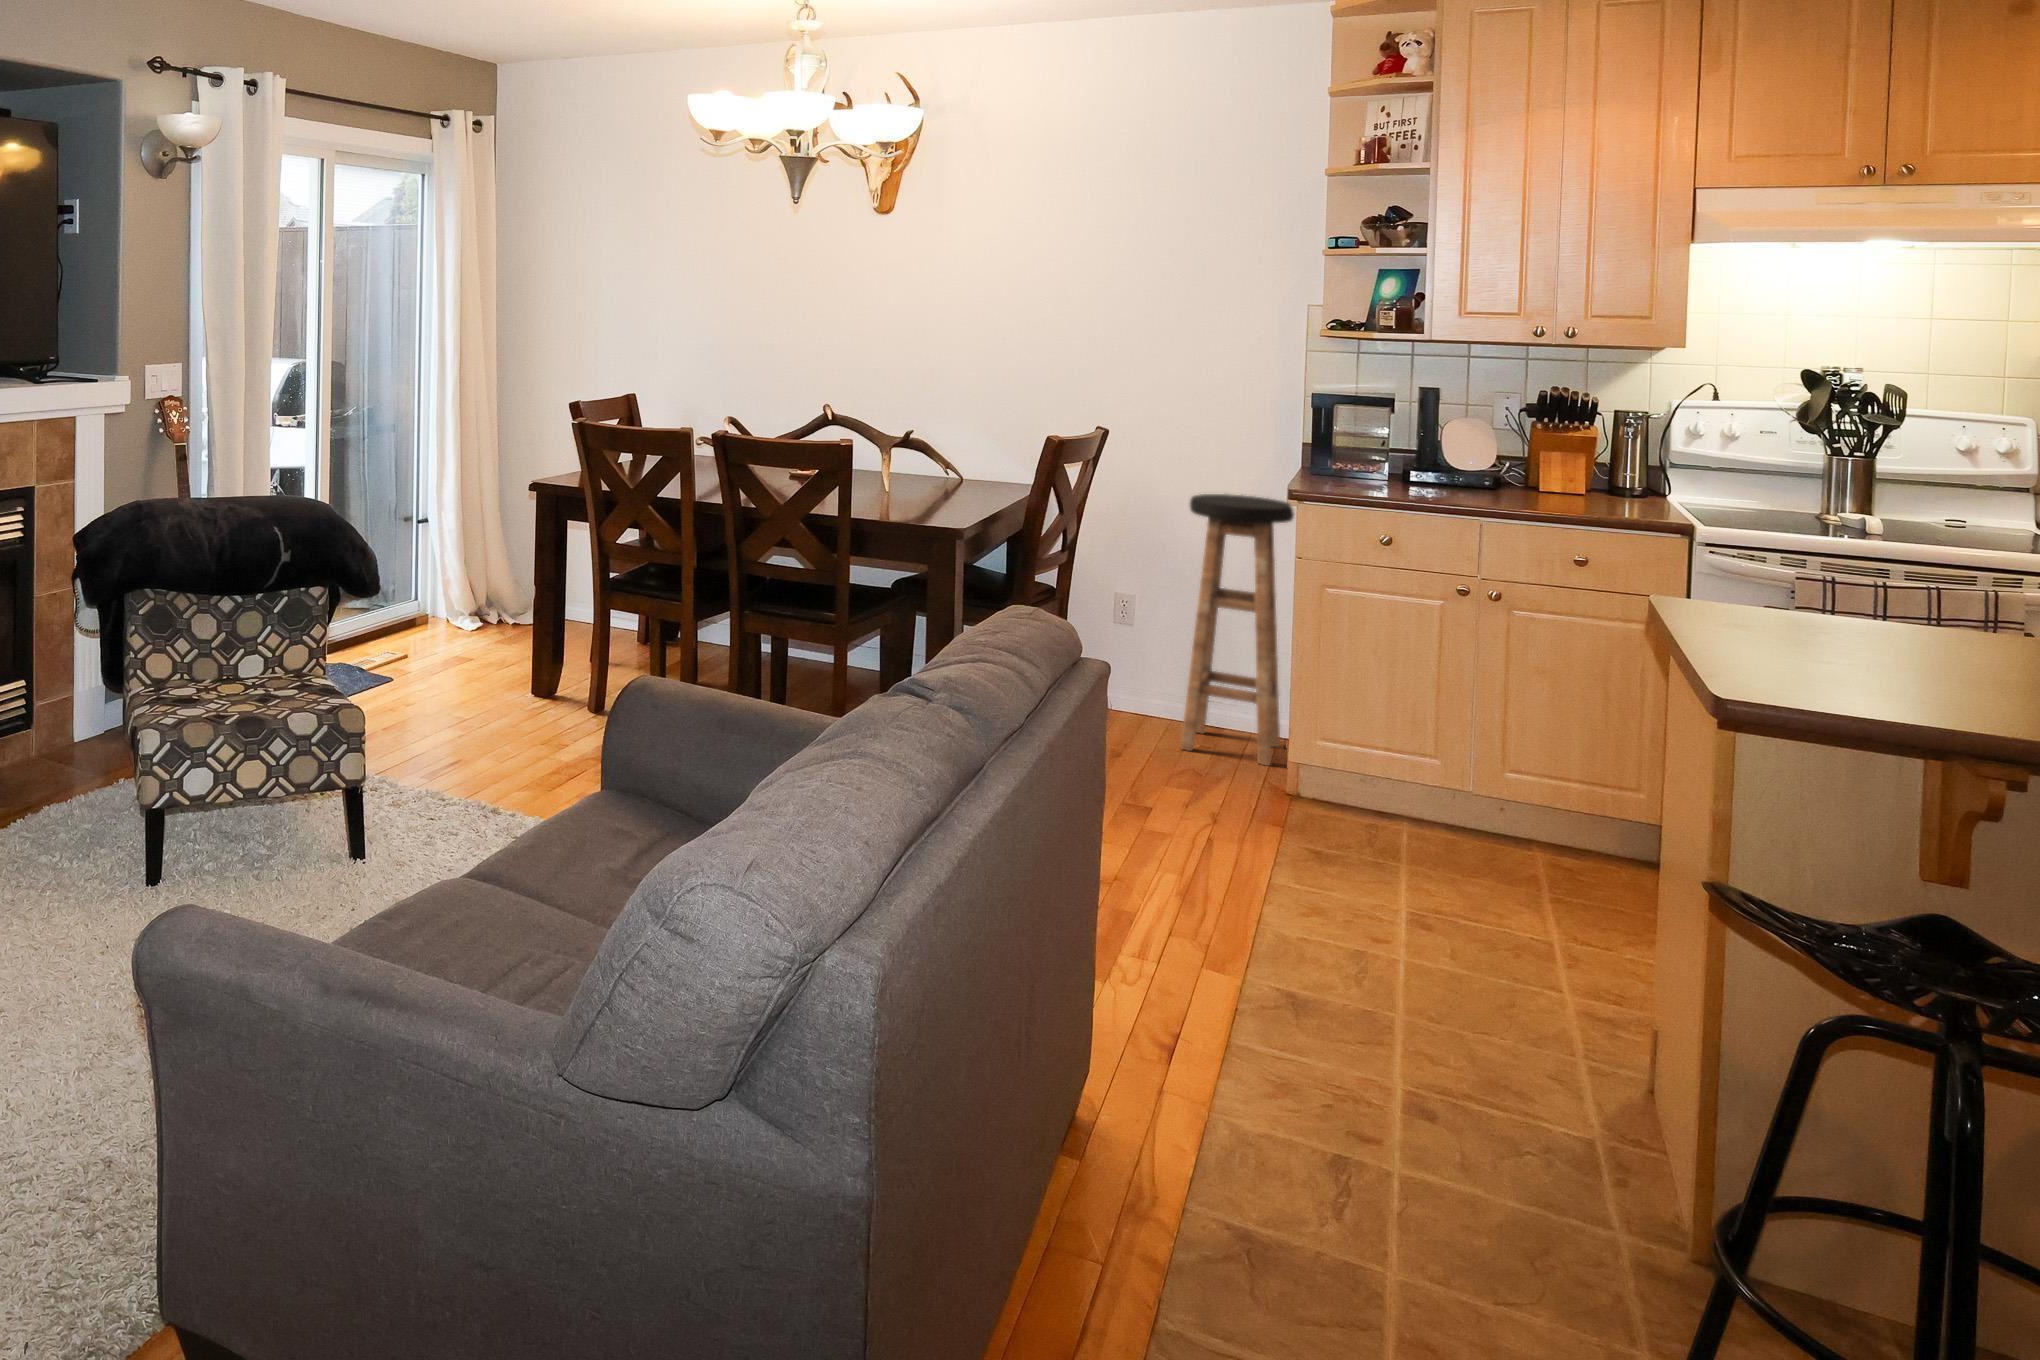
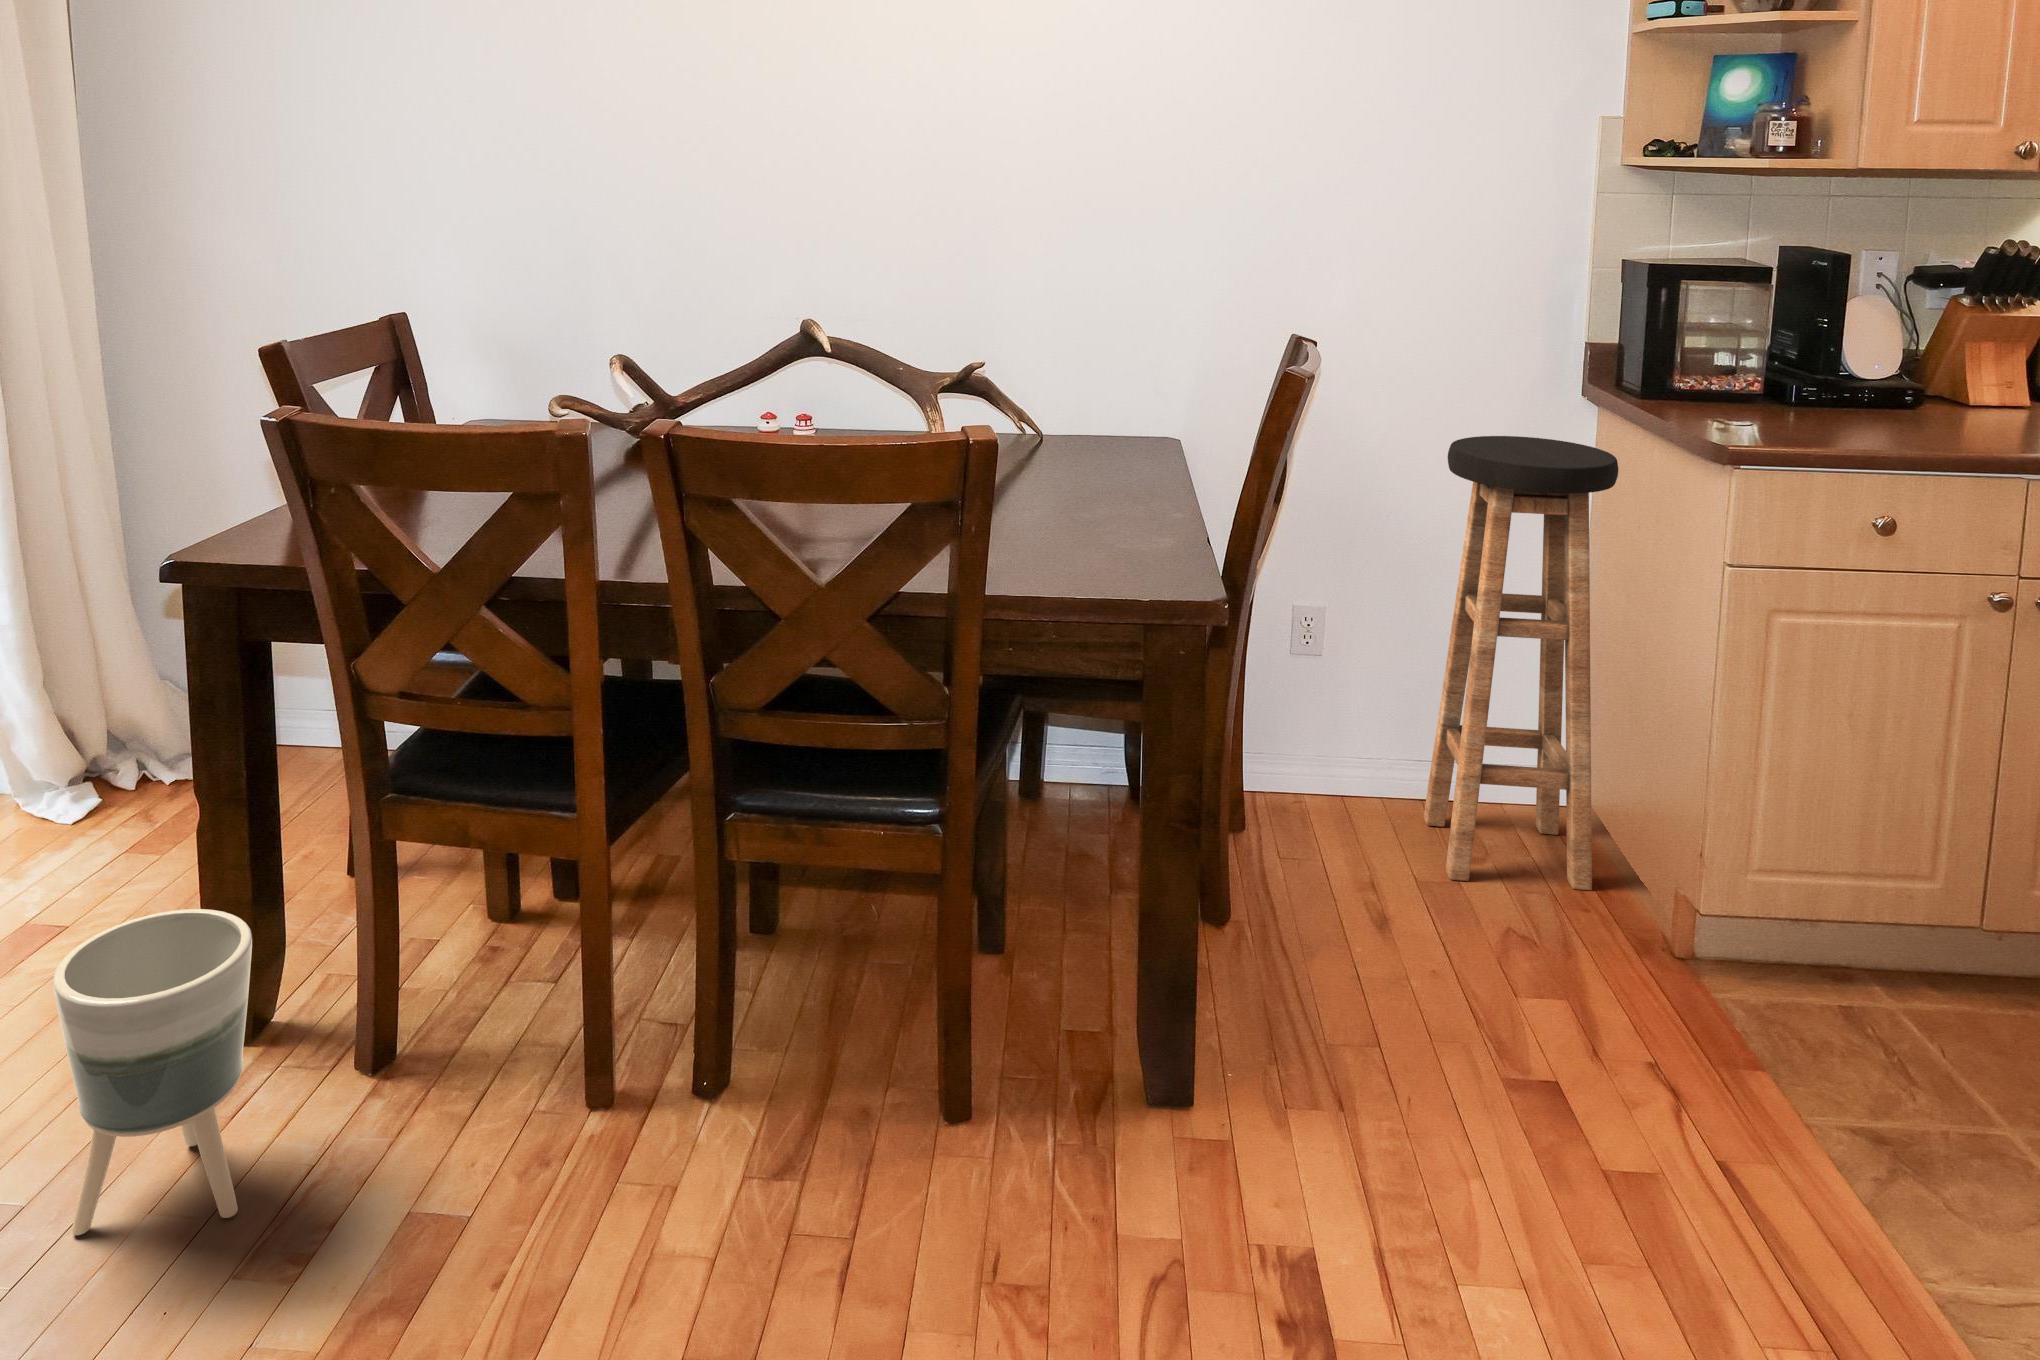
planter: none [490,615,557,730] -> present [53,909,252,1235]

